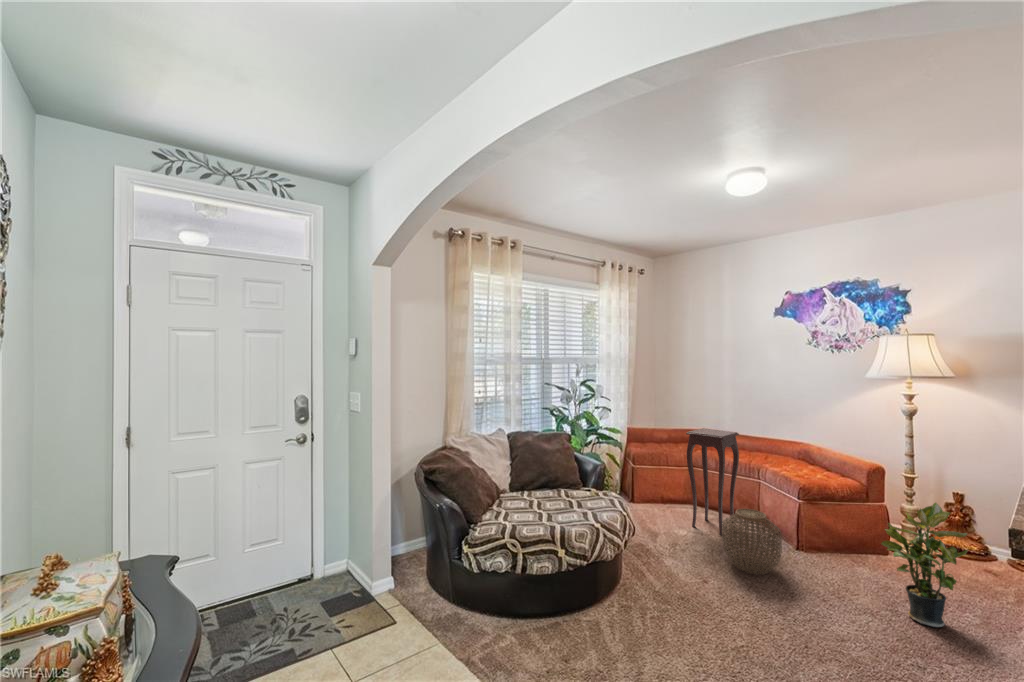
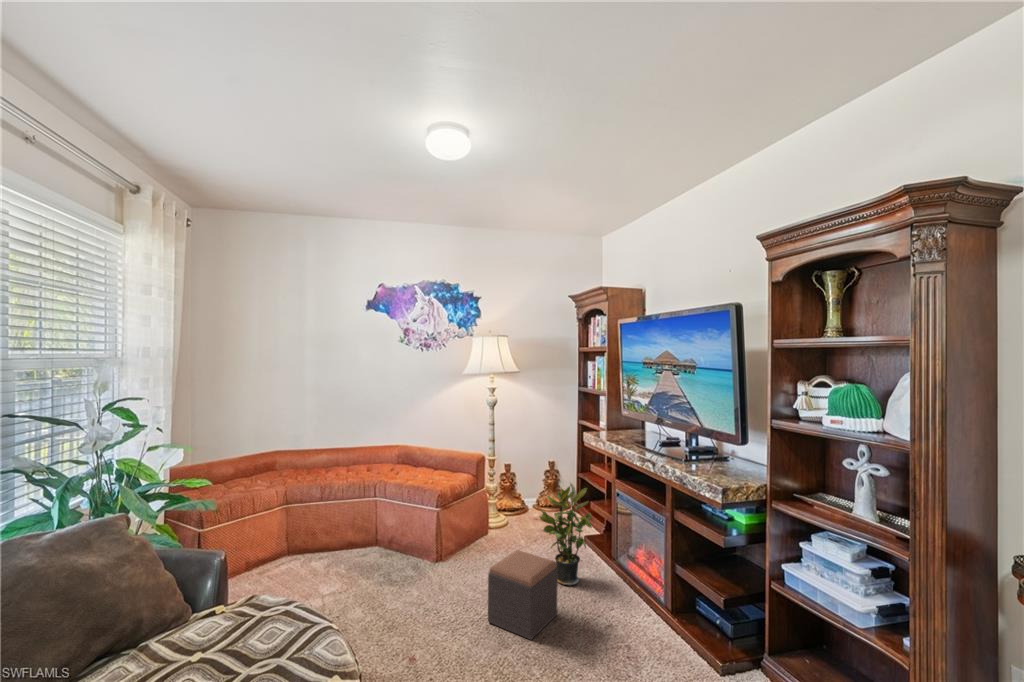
side table: present [686,428,739,535] -> none [322,452,373,588]
woven basket: present [722,509,782,575] -> none [406,539,467,616]
footstool: none [779,543,861,628] -> present [488,550,558,640]

